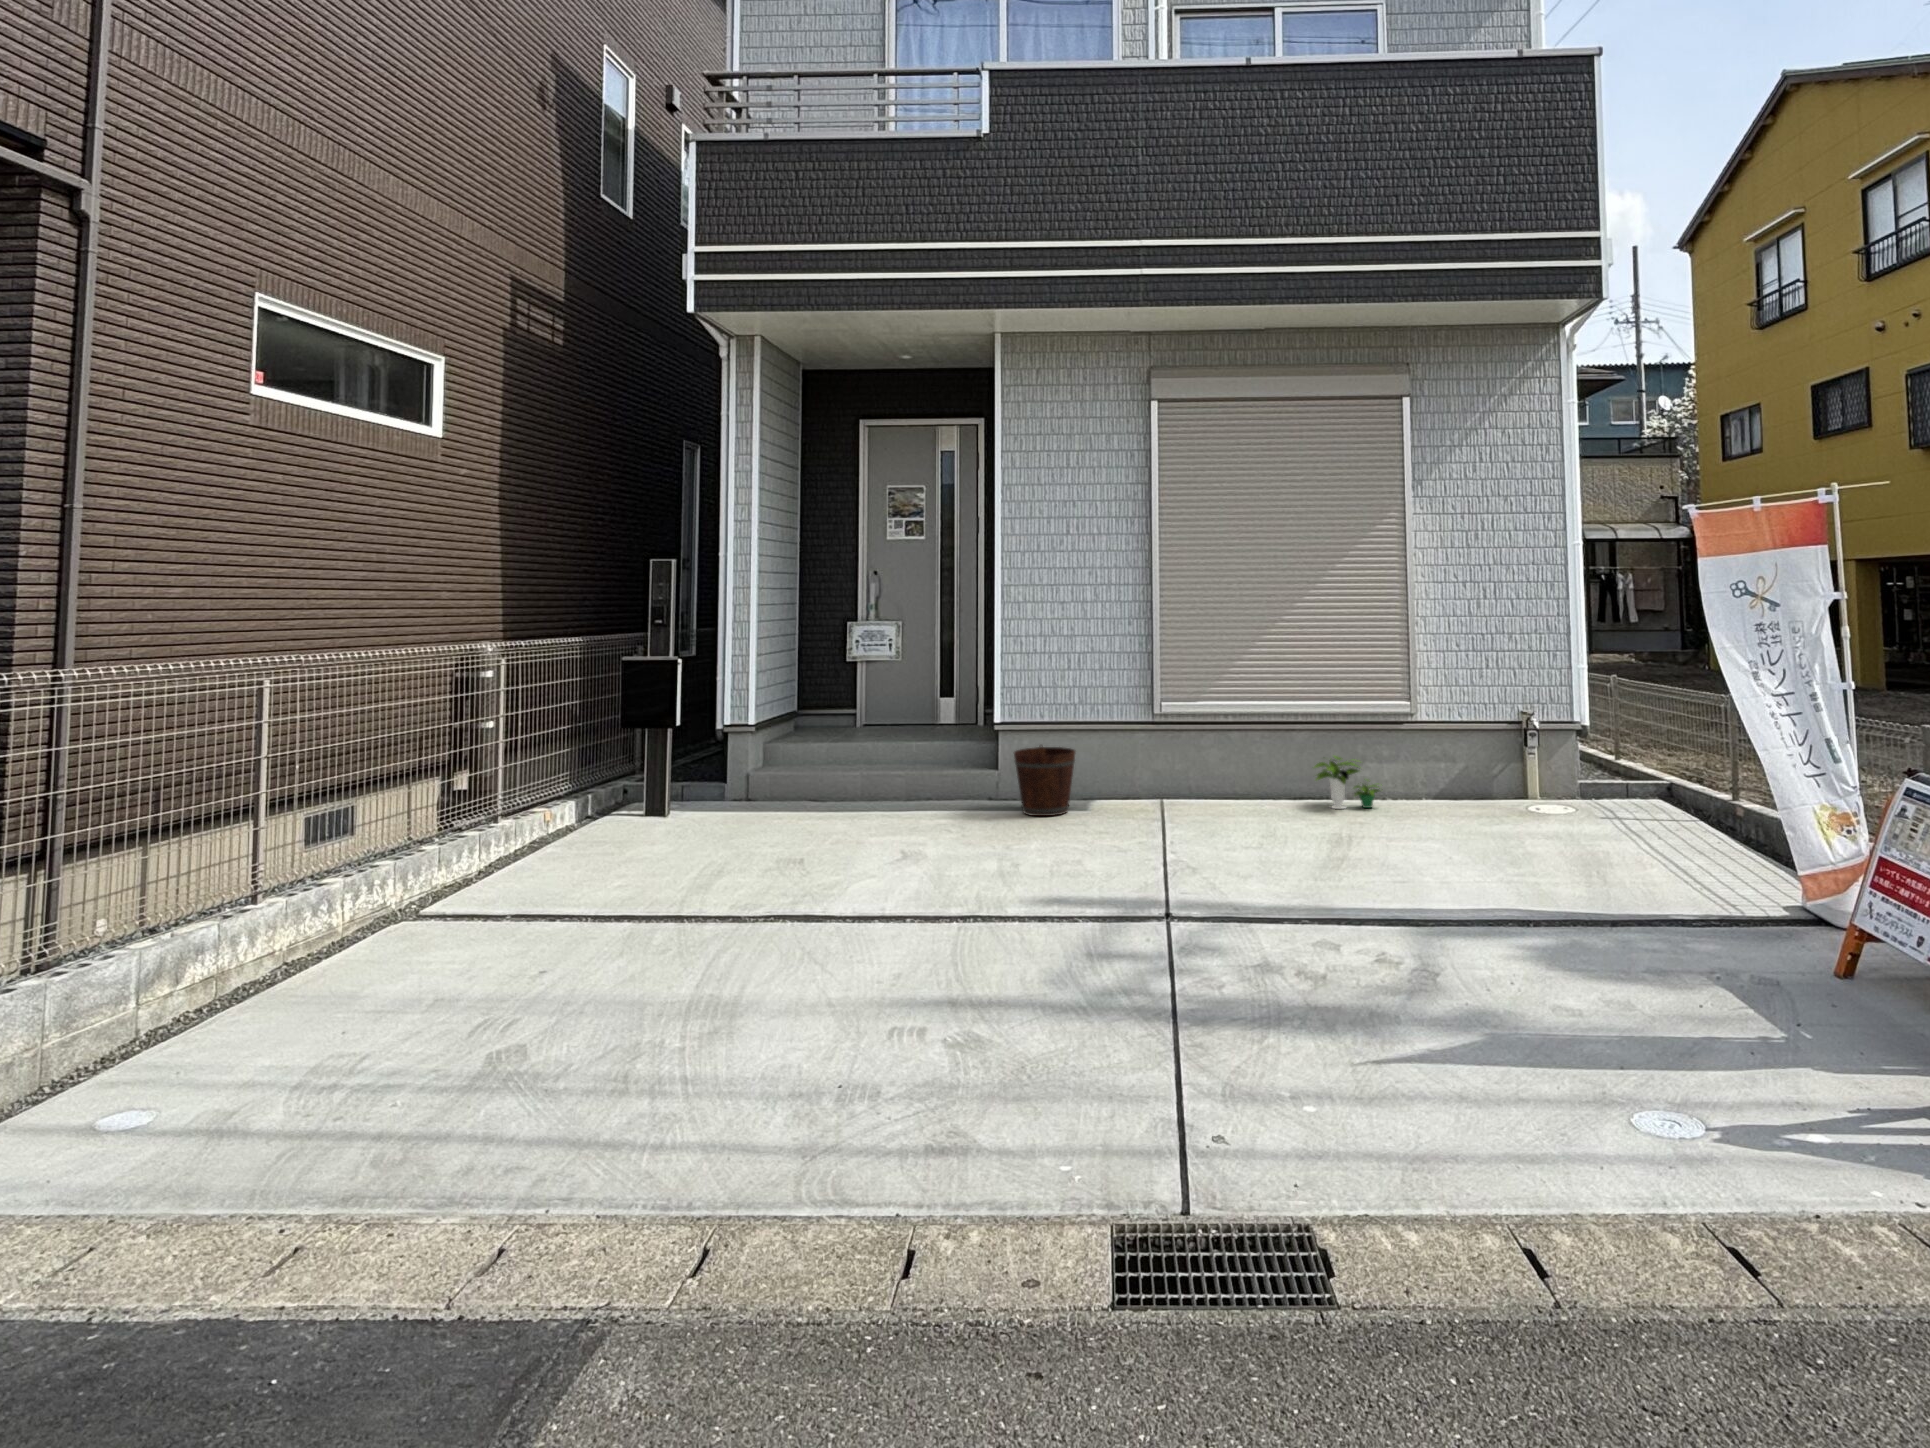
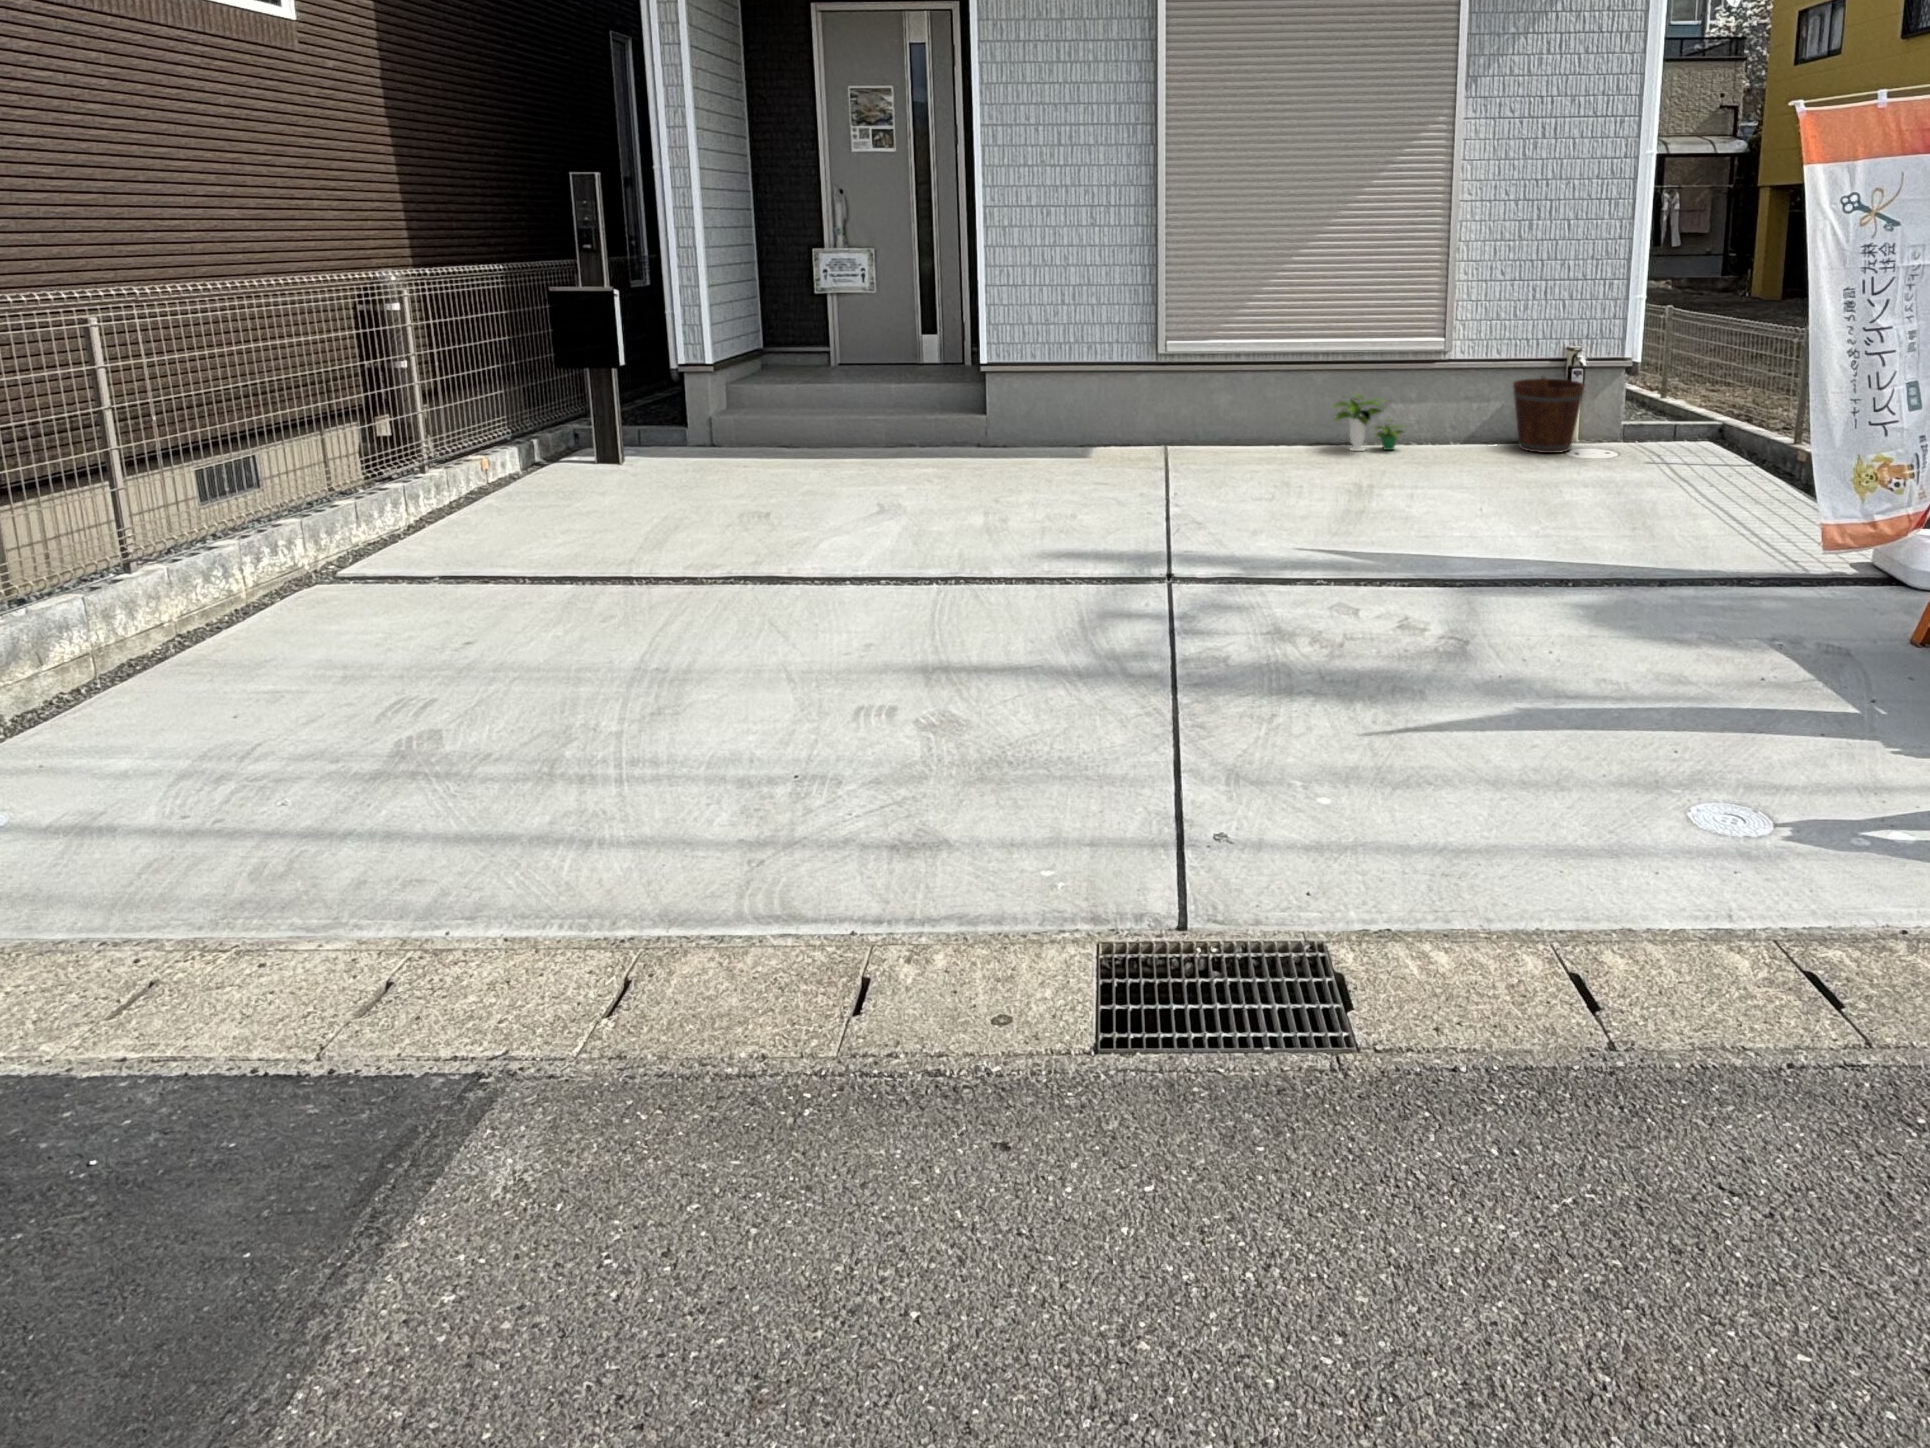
bucket: present [1014,746,1075,816] -> present [1513,377,1585,453]

